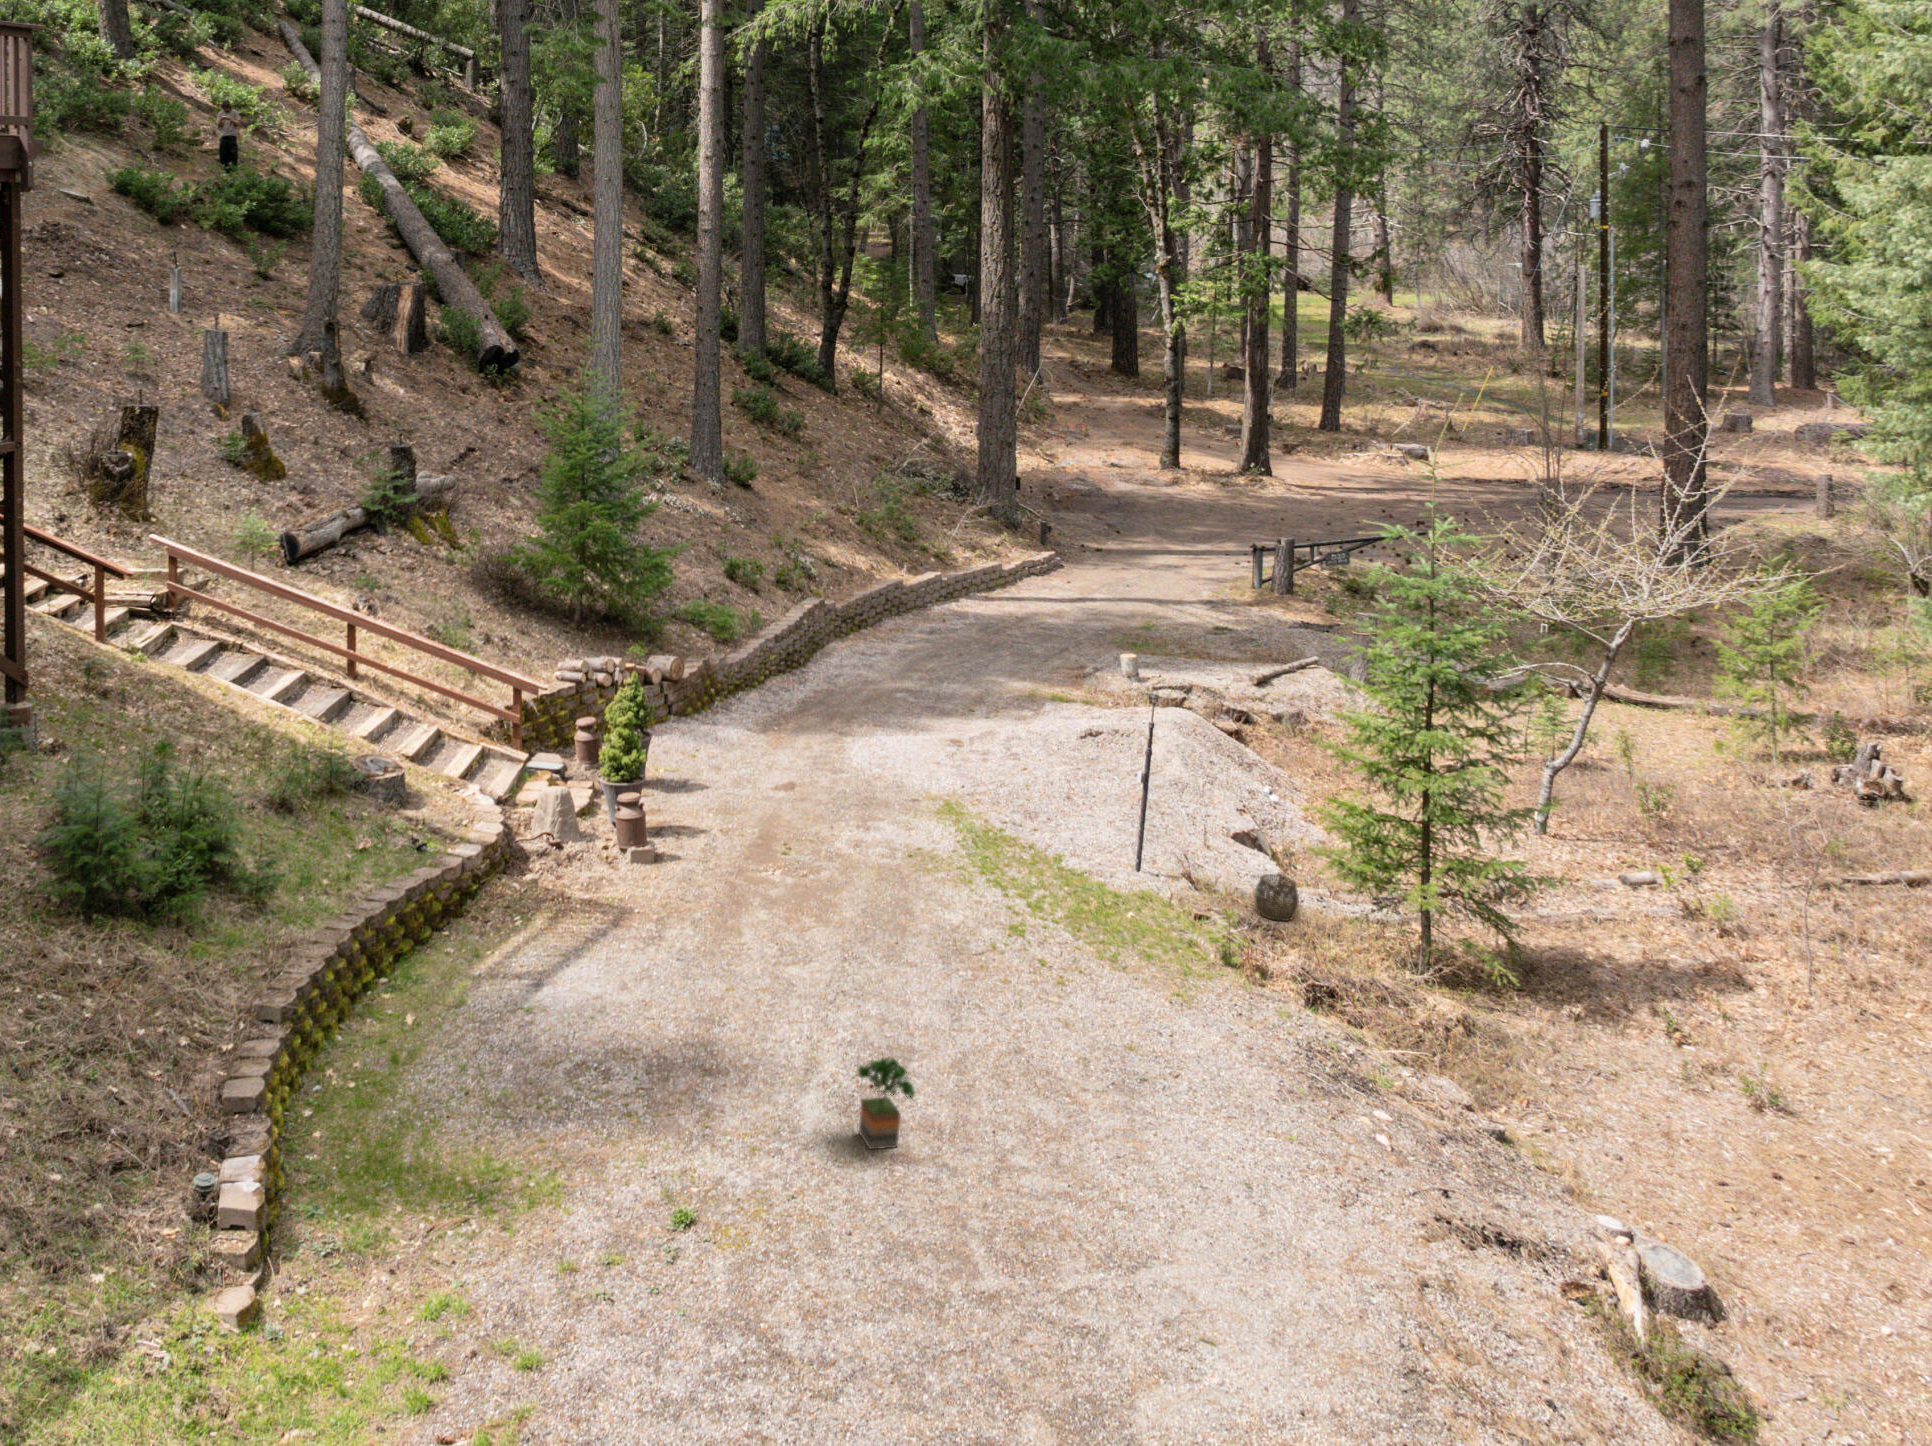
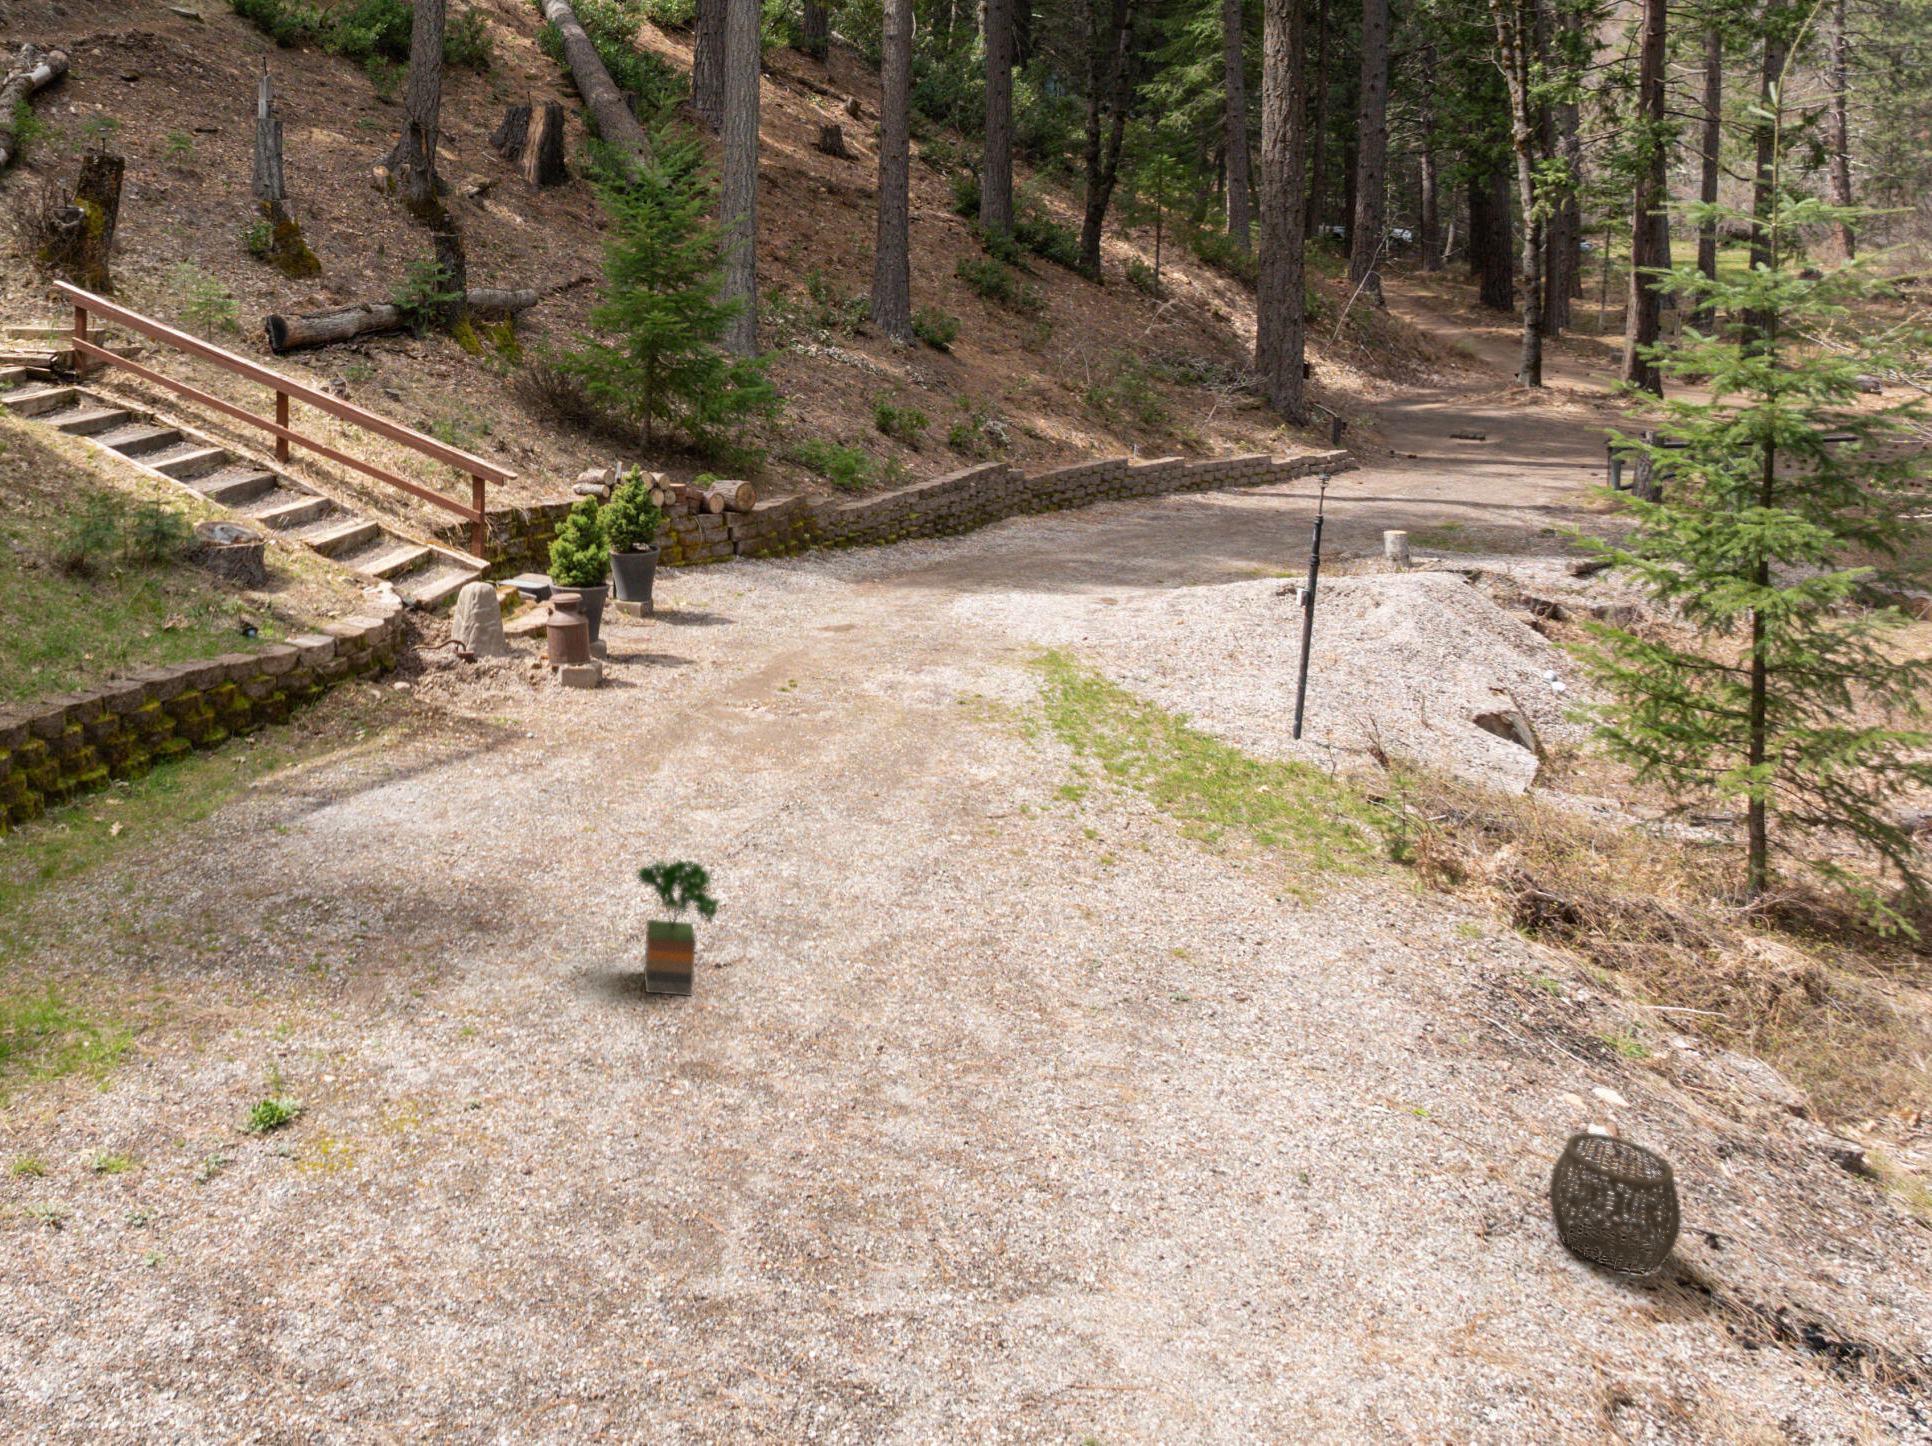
woven basket: present [1255,874,1299,921] -> present [1549,1133,1681,1273]

